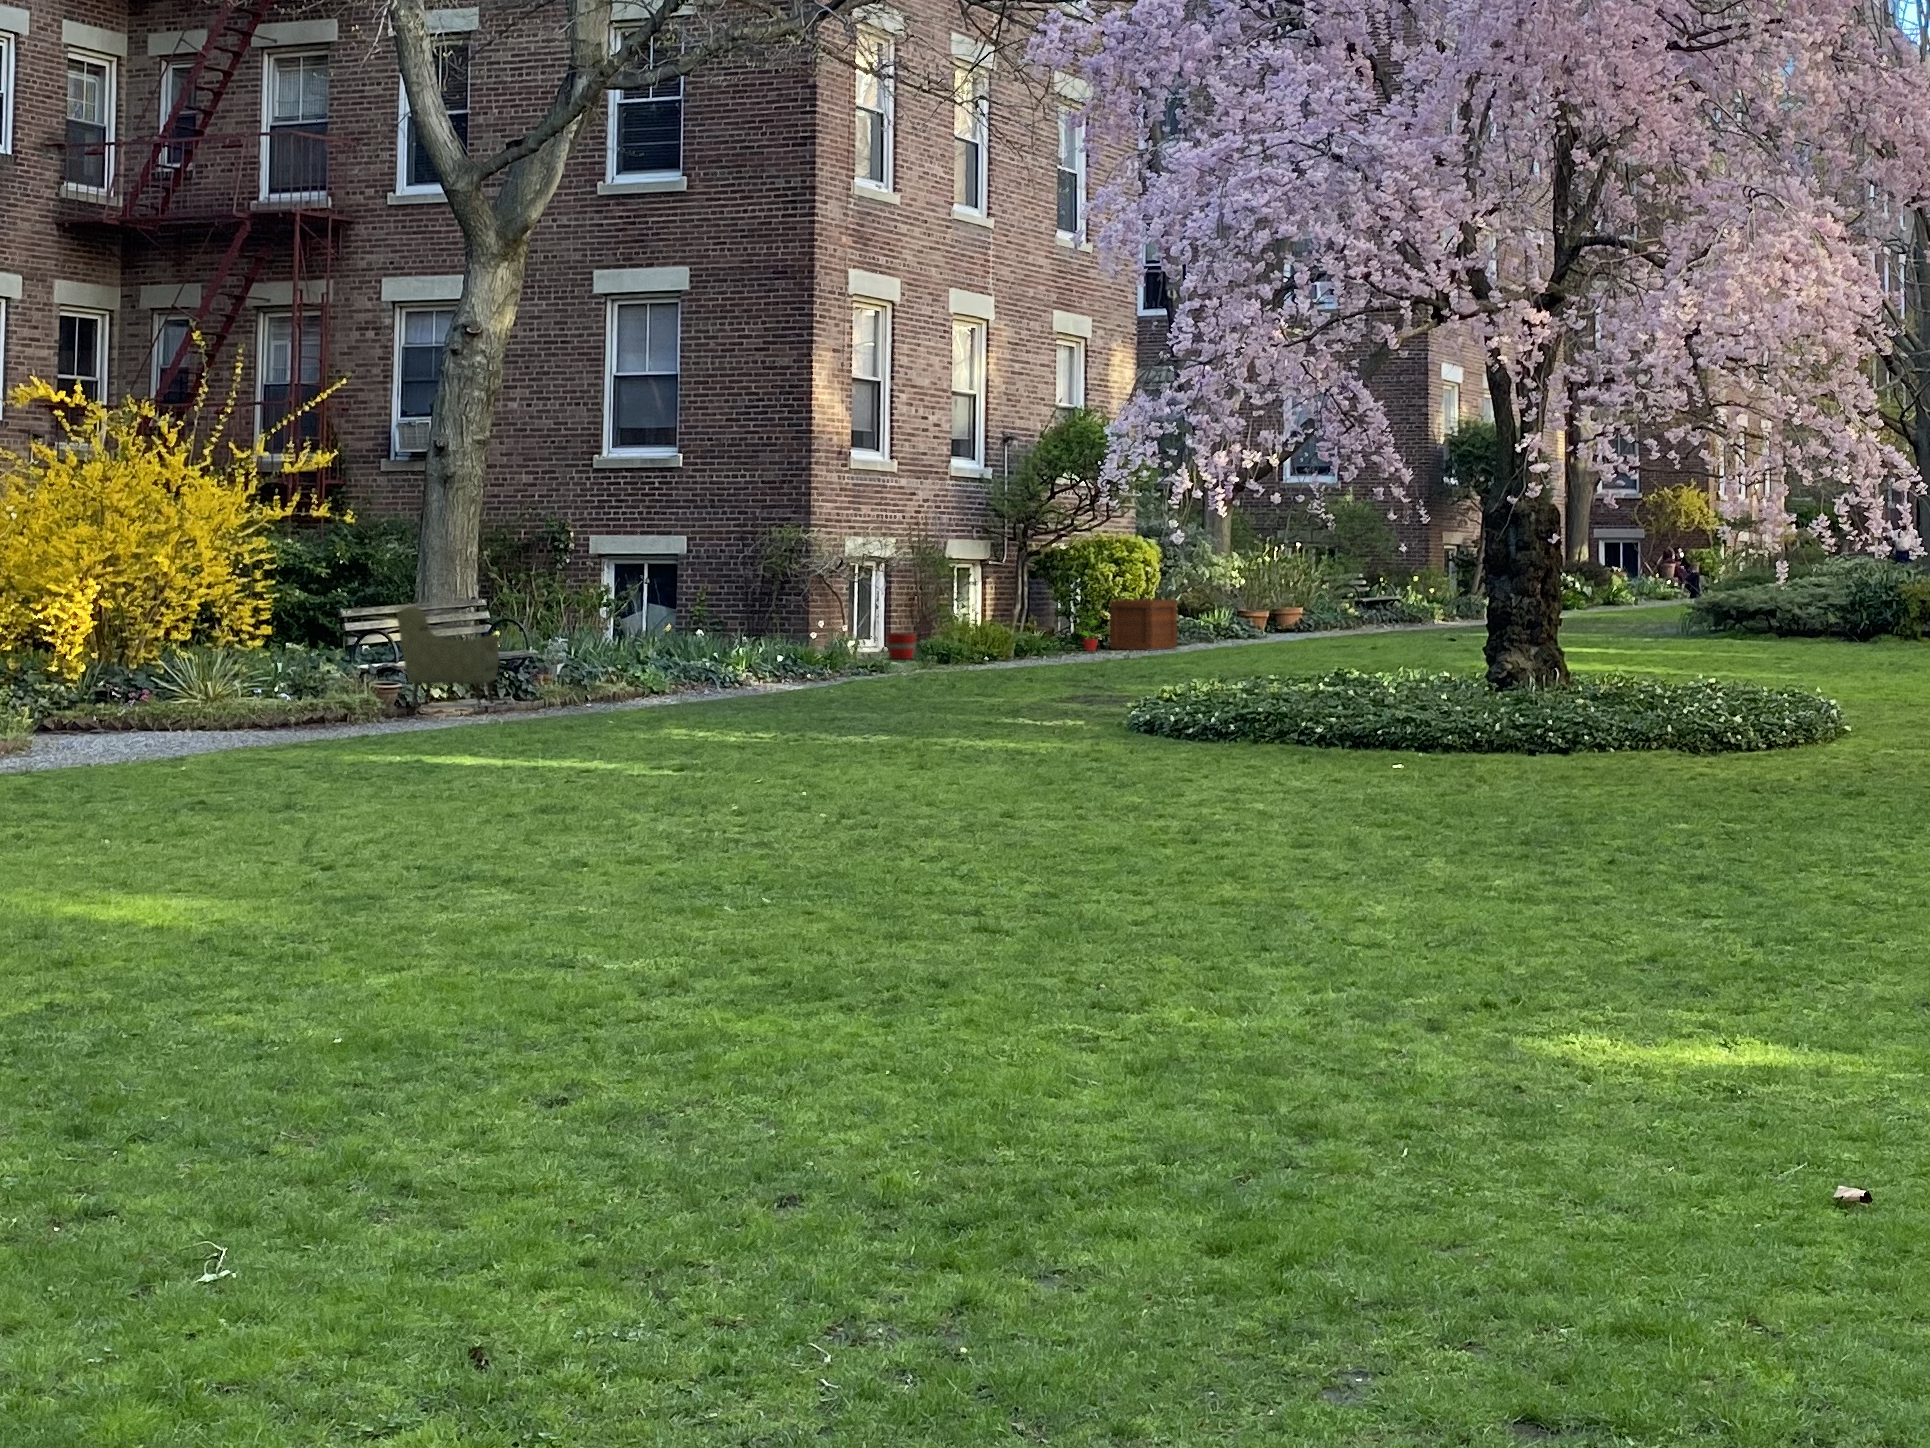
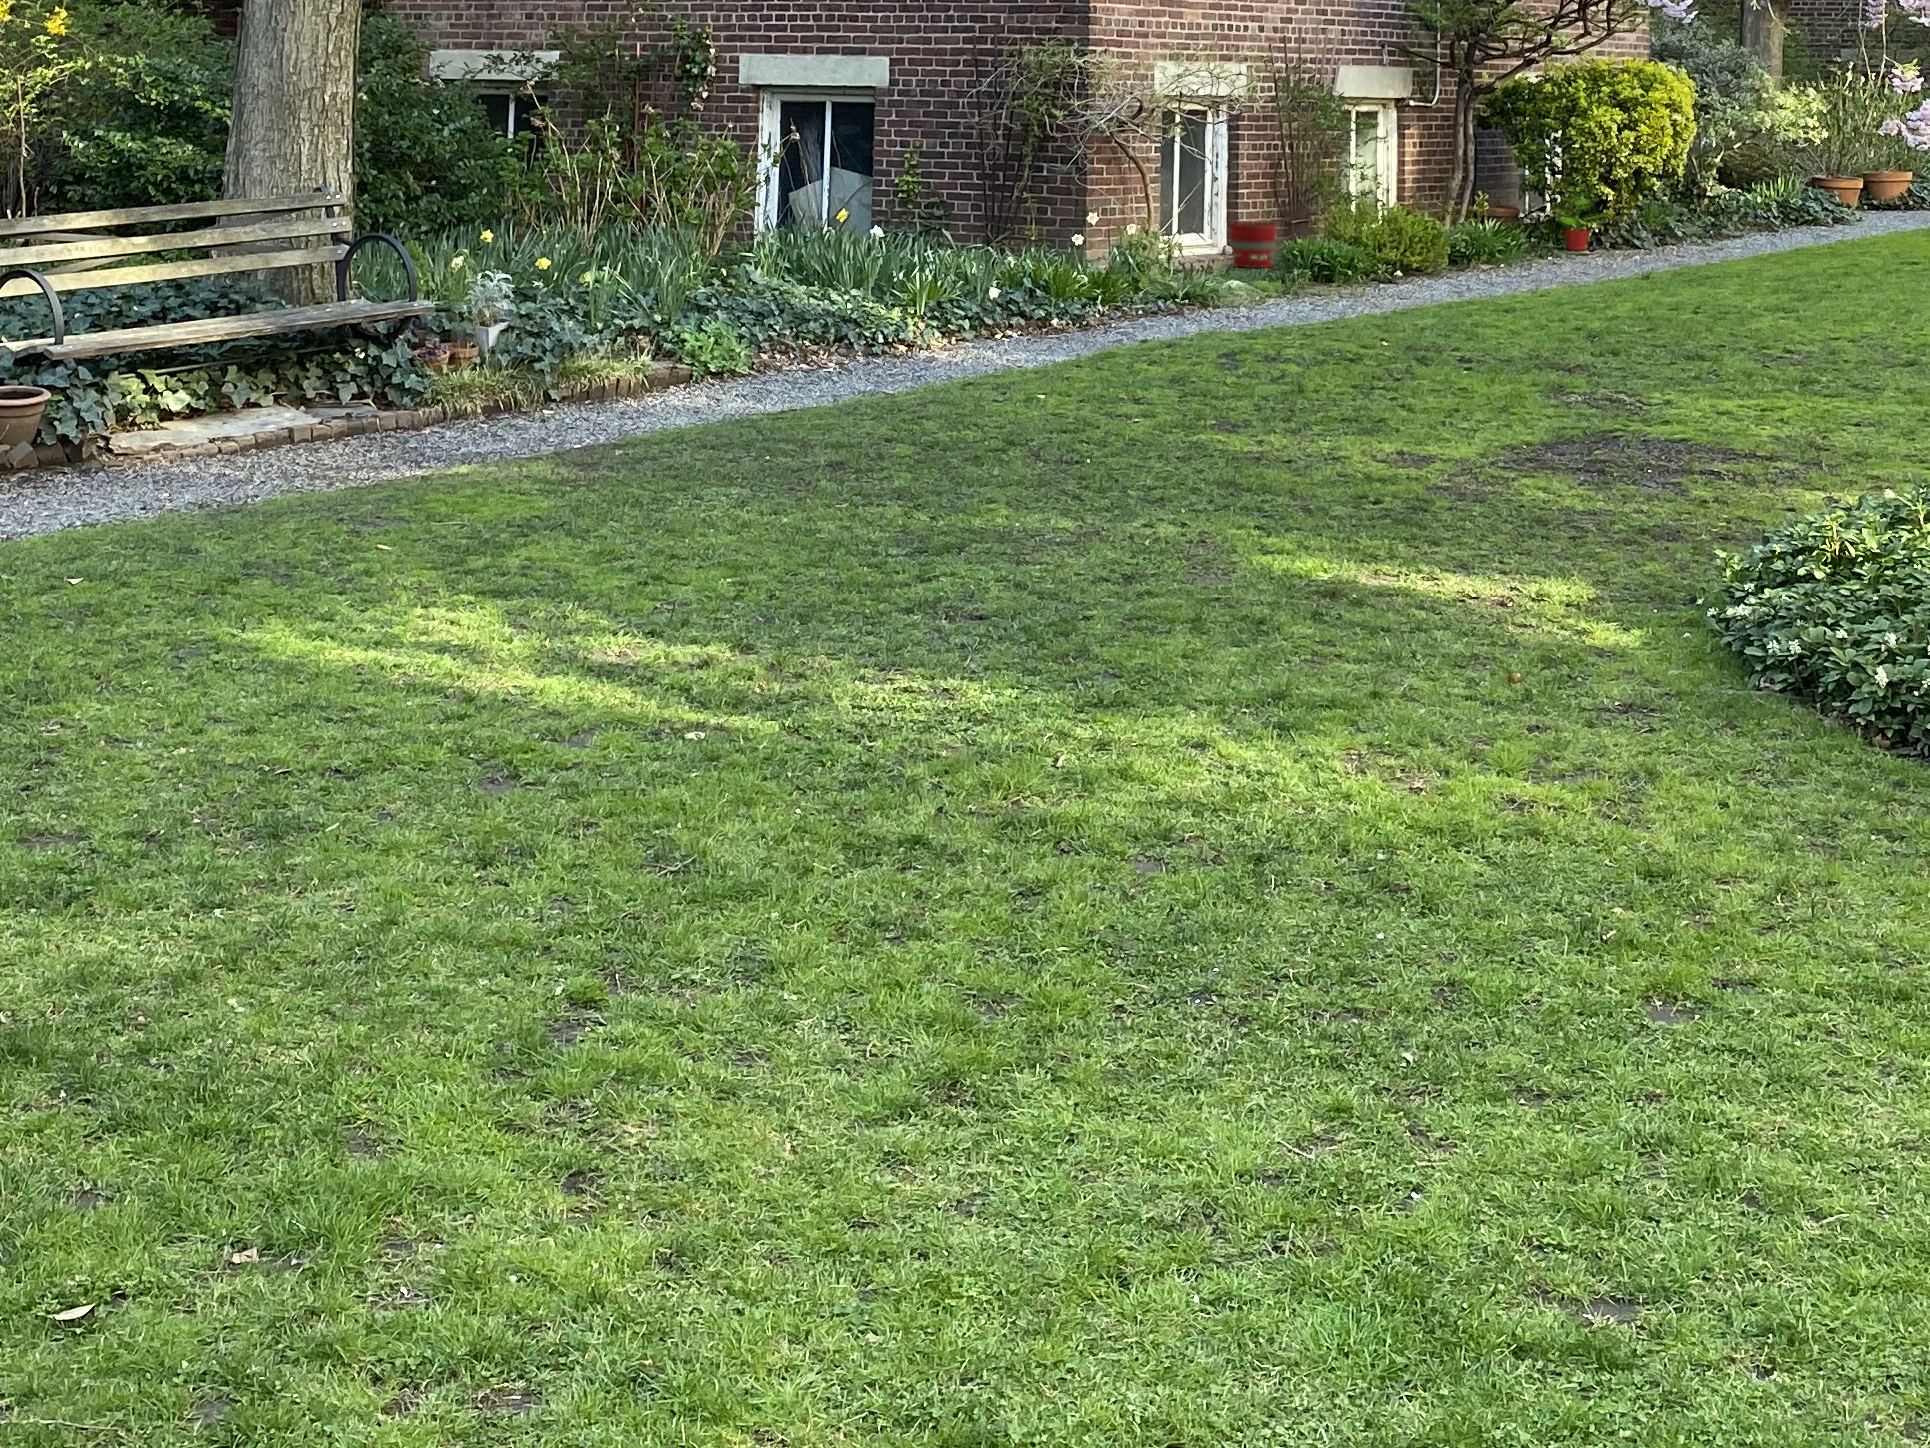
wooden crate: present [1110,599,1177,650] -> none [1609,163,1723,252]
chair: present [396,607,499,708] -> none [97,214,338,437]

